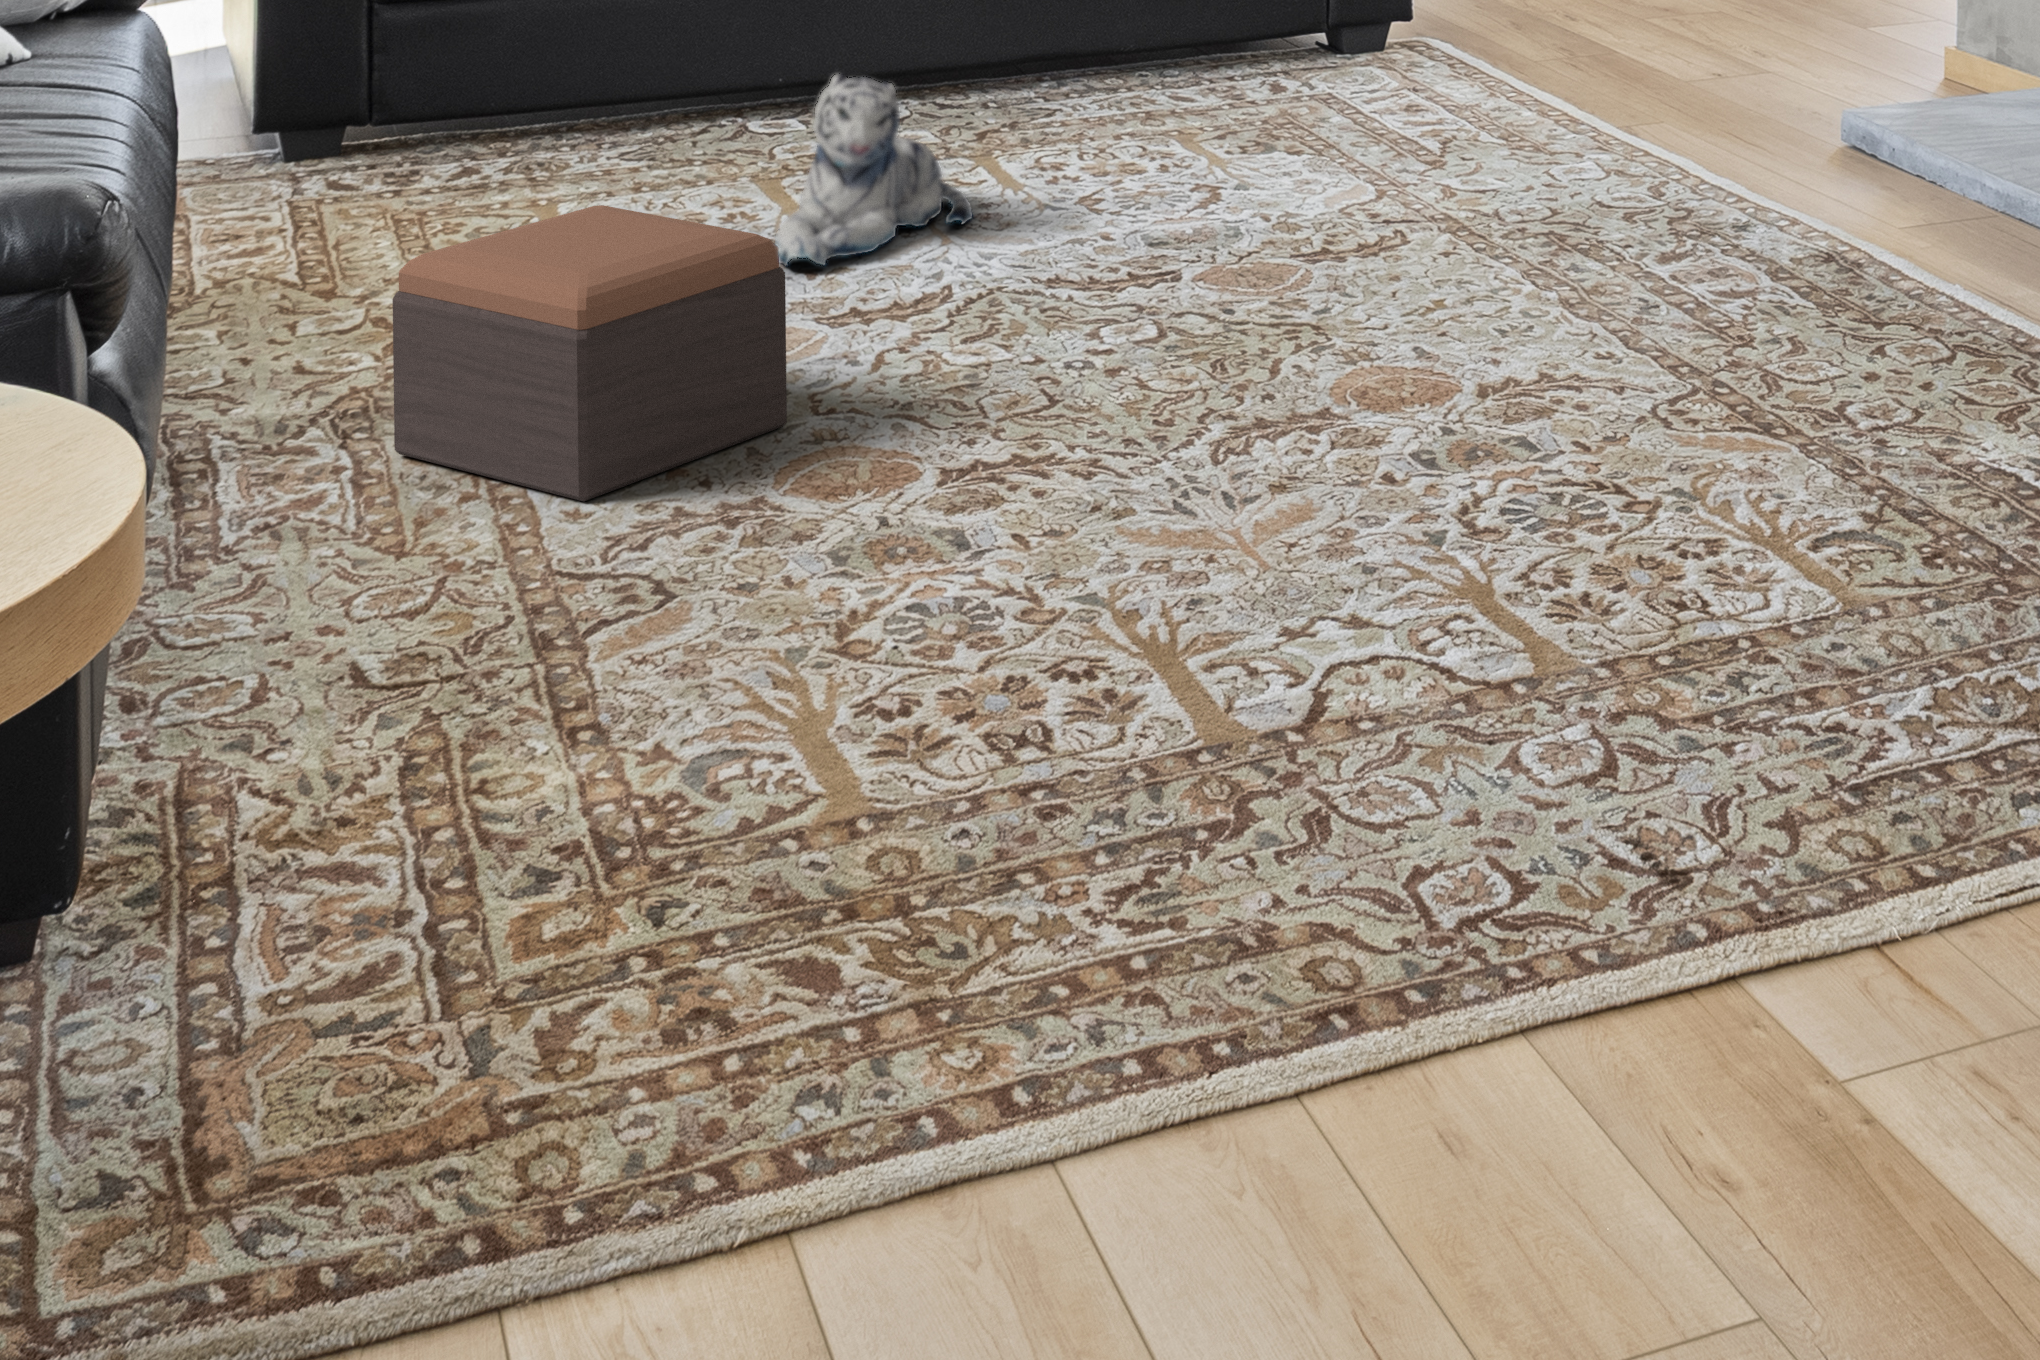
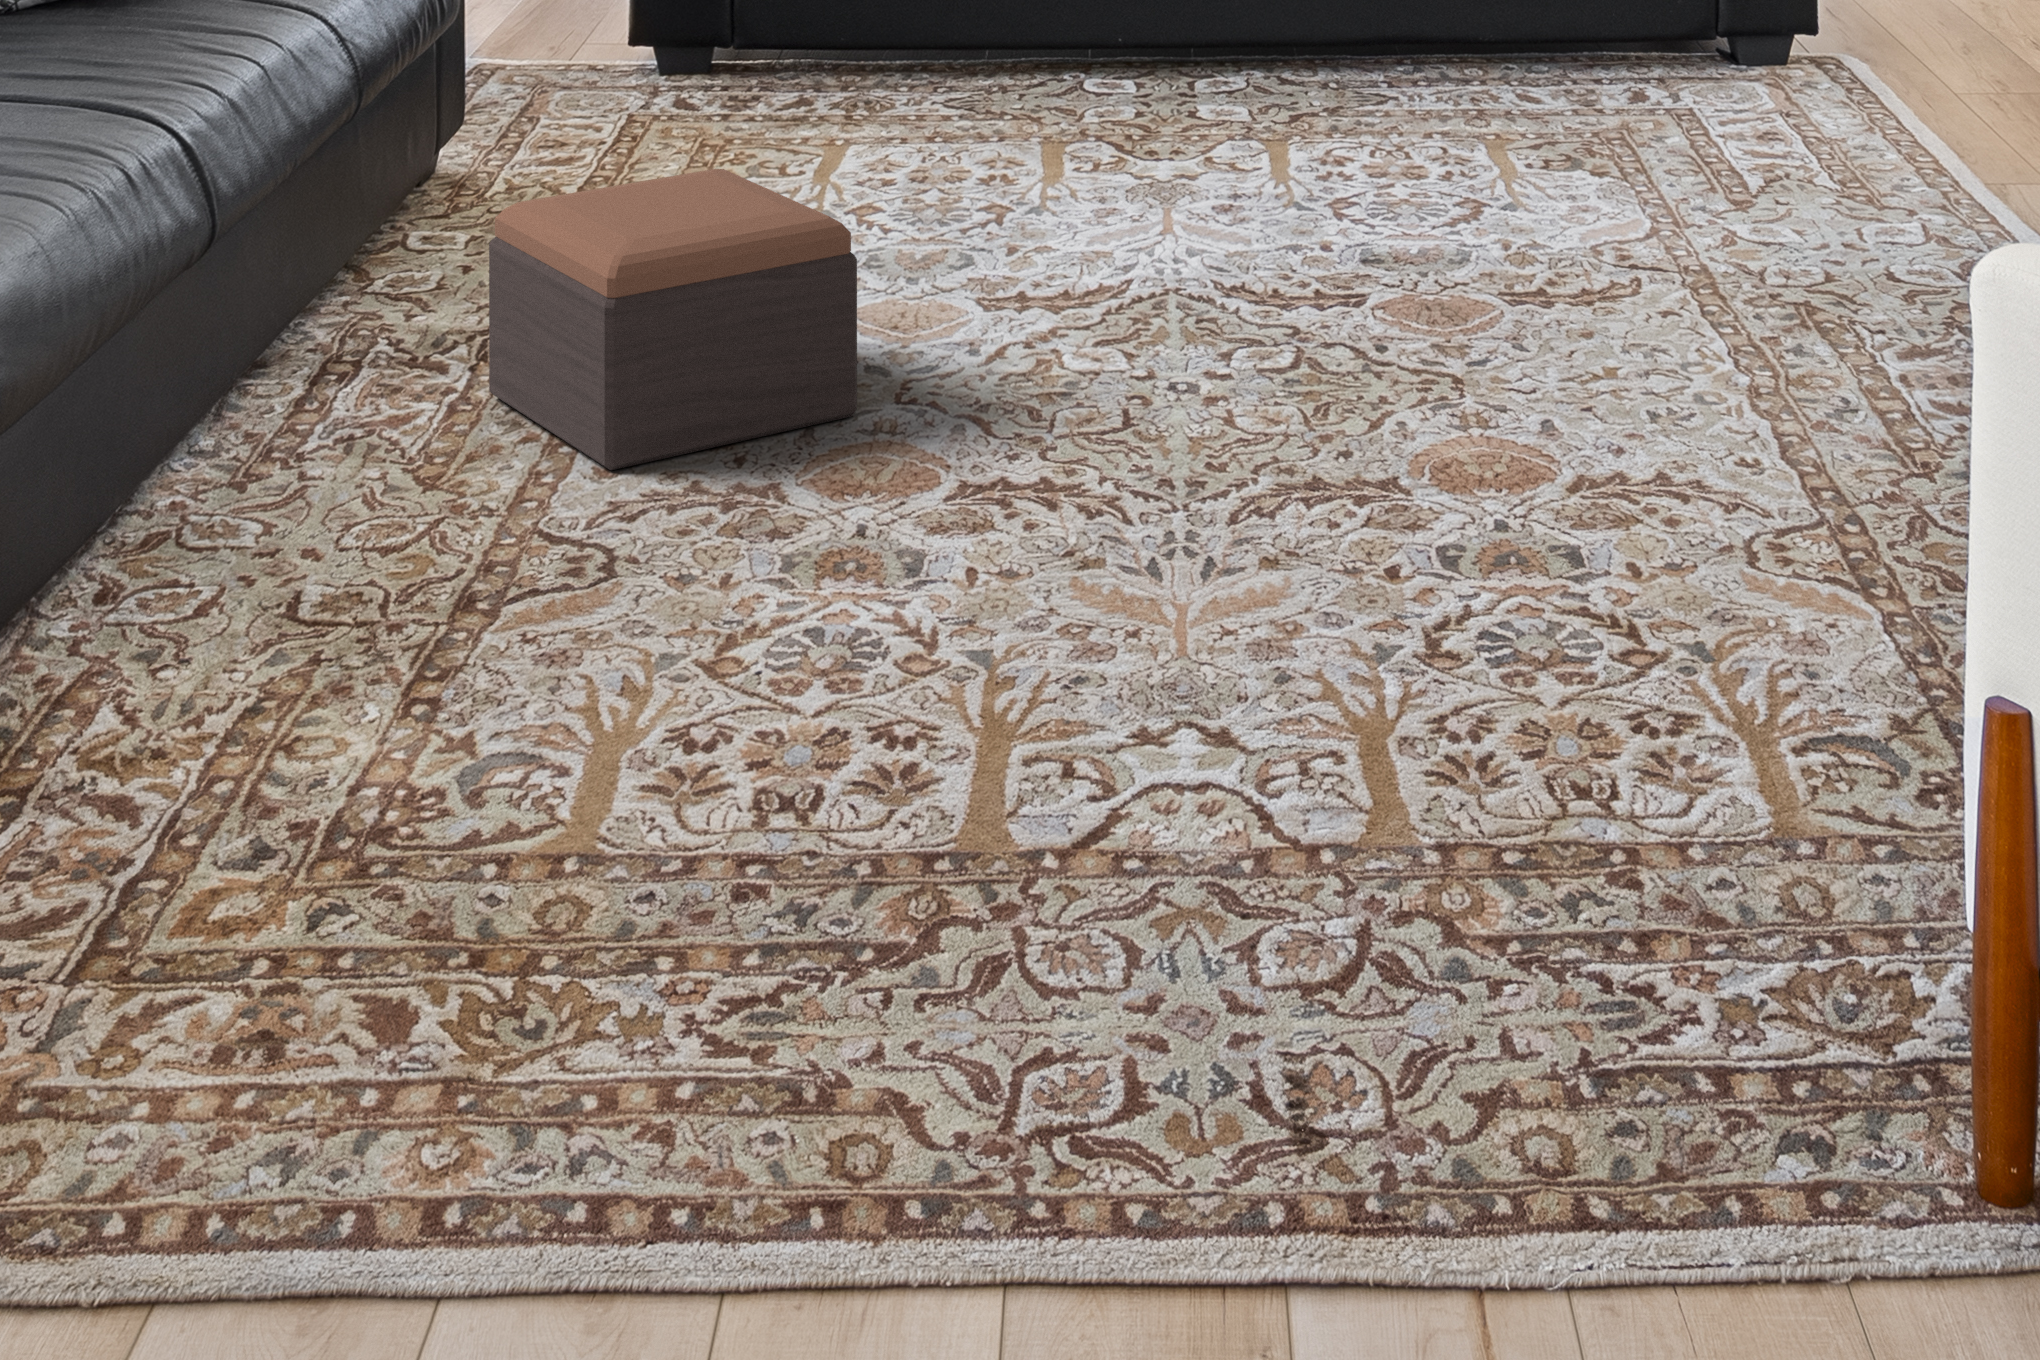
plush toy: present [775,74,973,266] -> none [986,51,1217,248]

